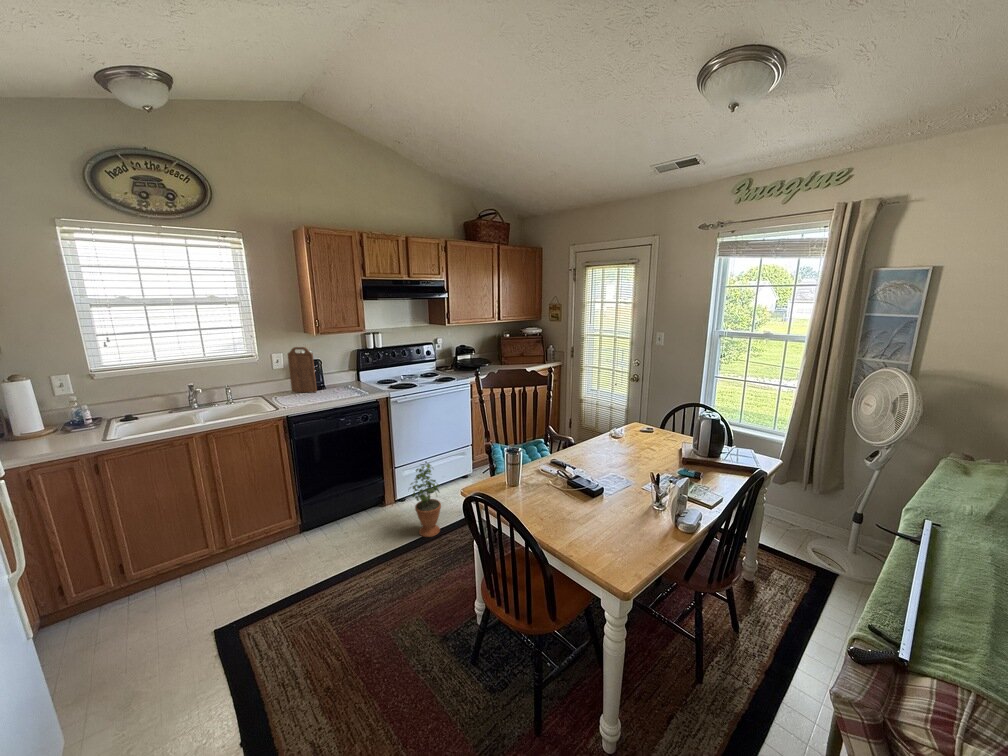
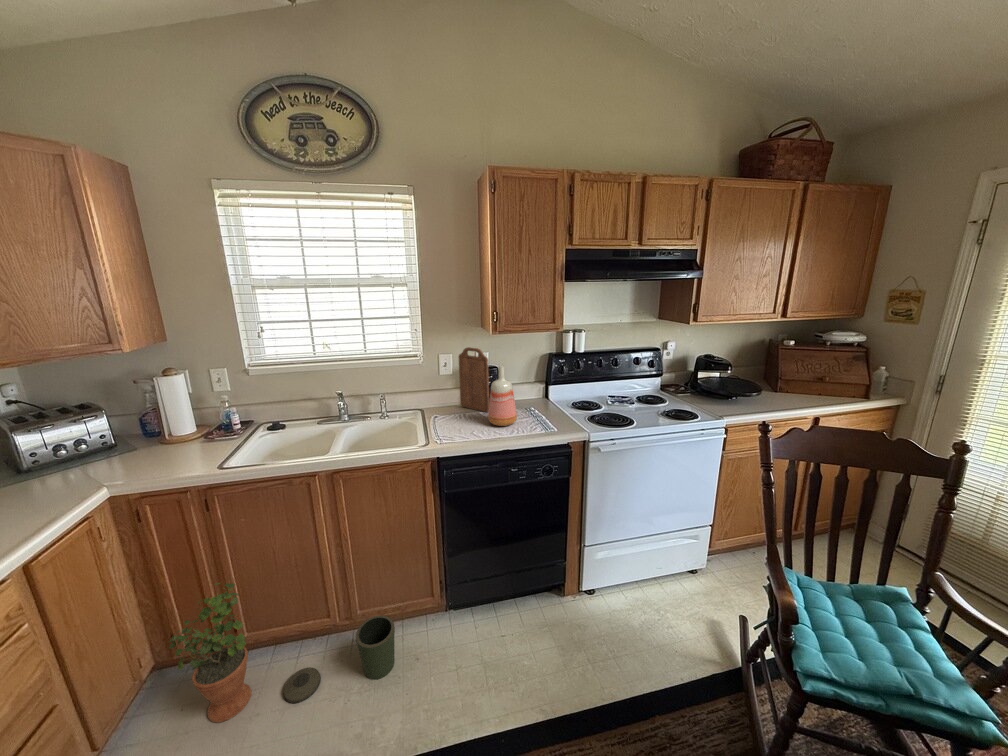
vase: none [318,356,340,397] -> present [488,365,517,426]
potted plant: present [411,462,441,537] -> present [169,583,251,723]
trash can: none [180,533,268,602] -> present [283,615,395,703]

